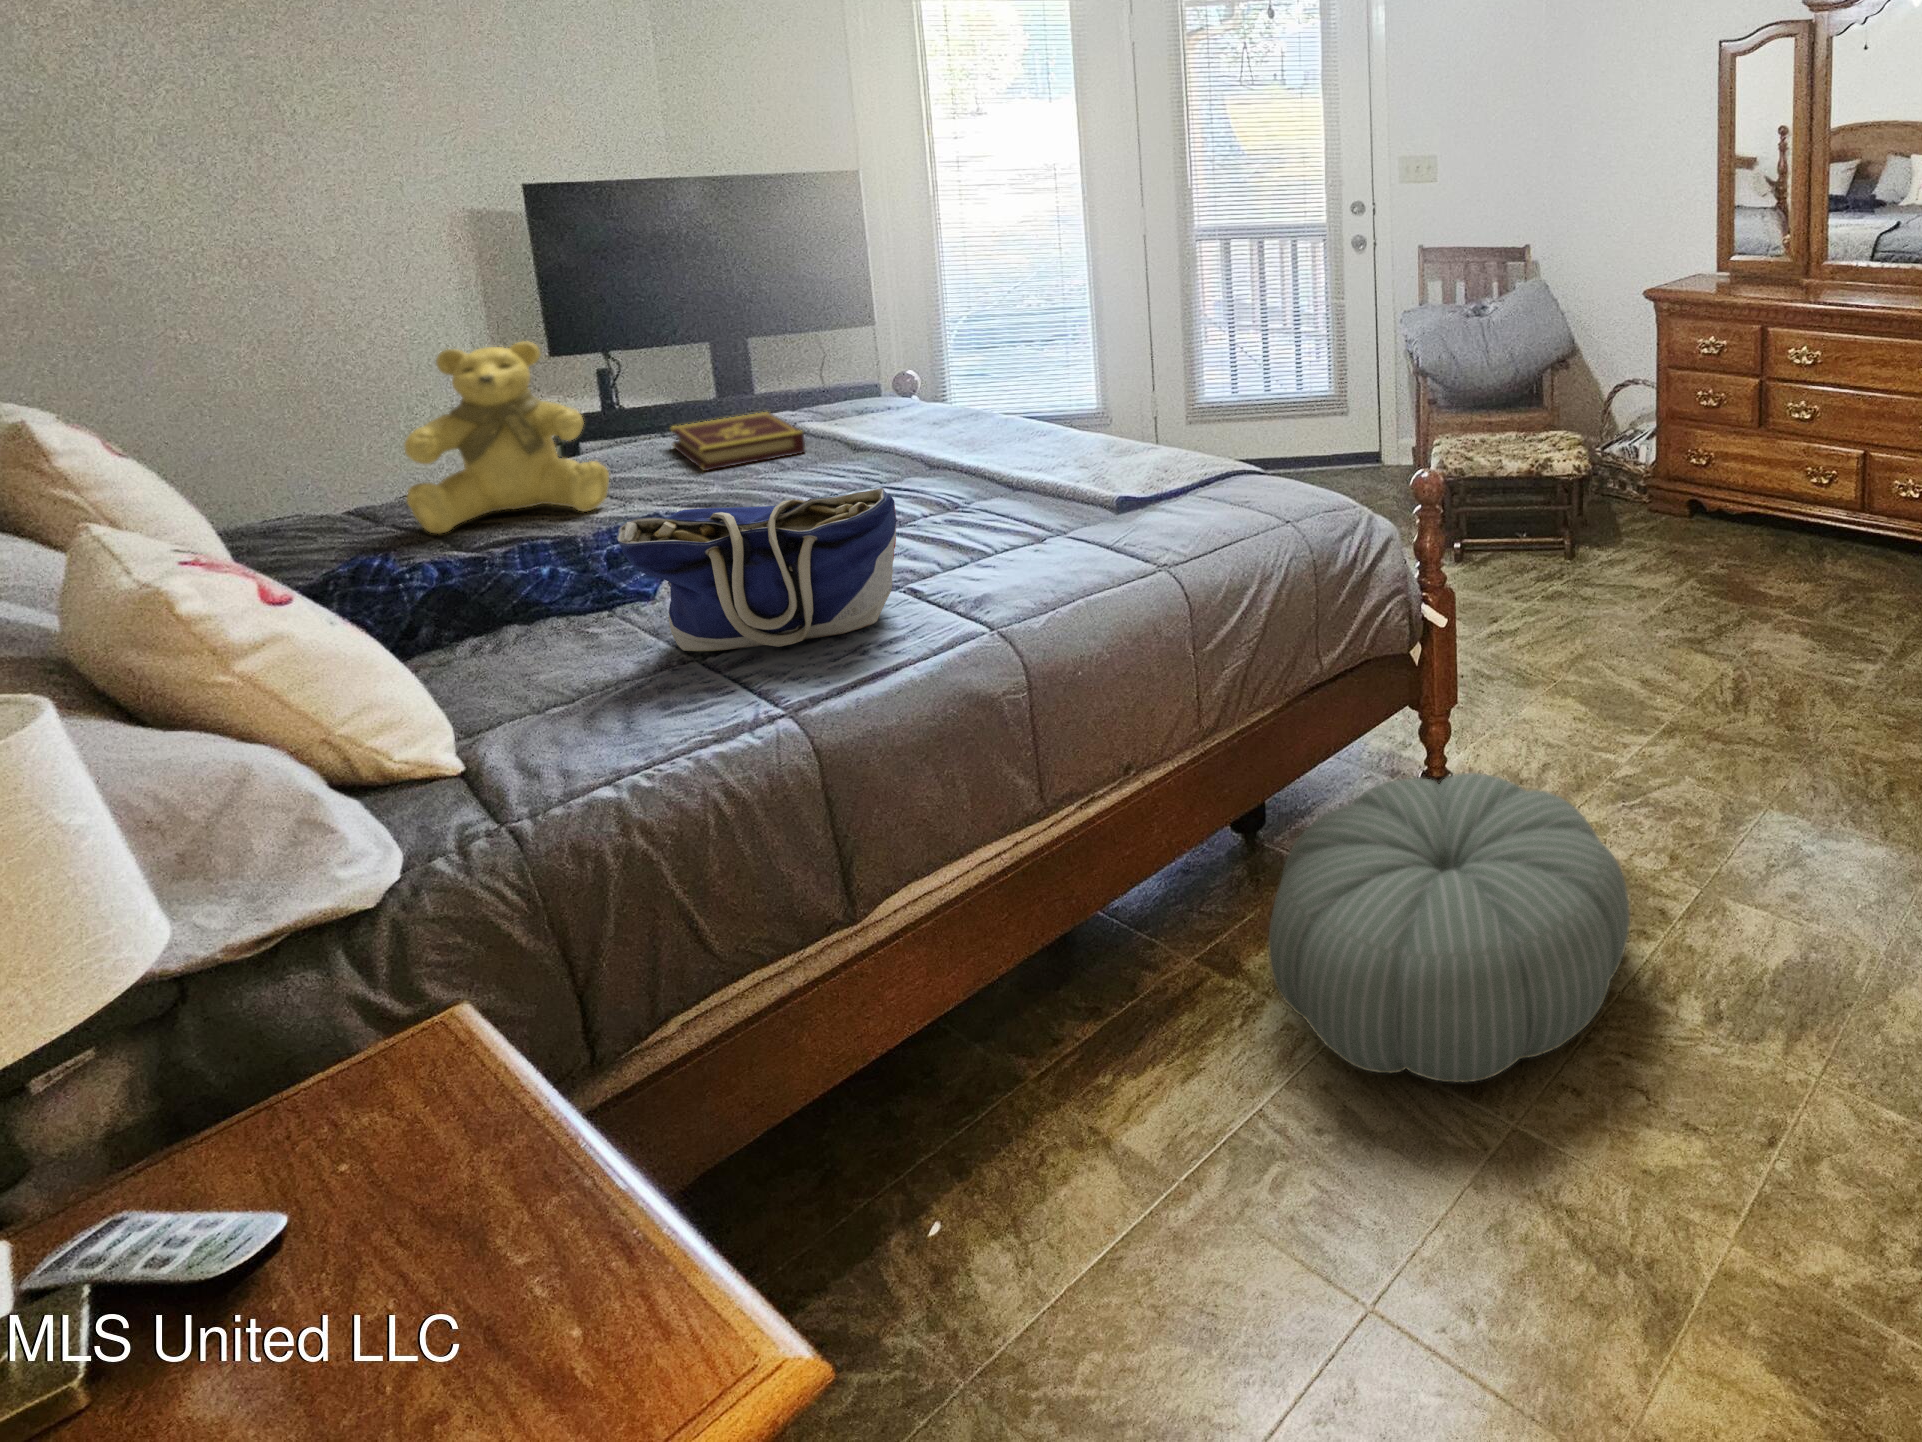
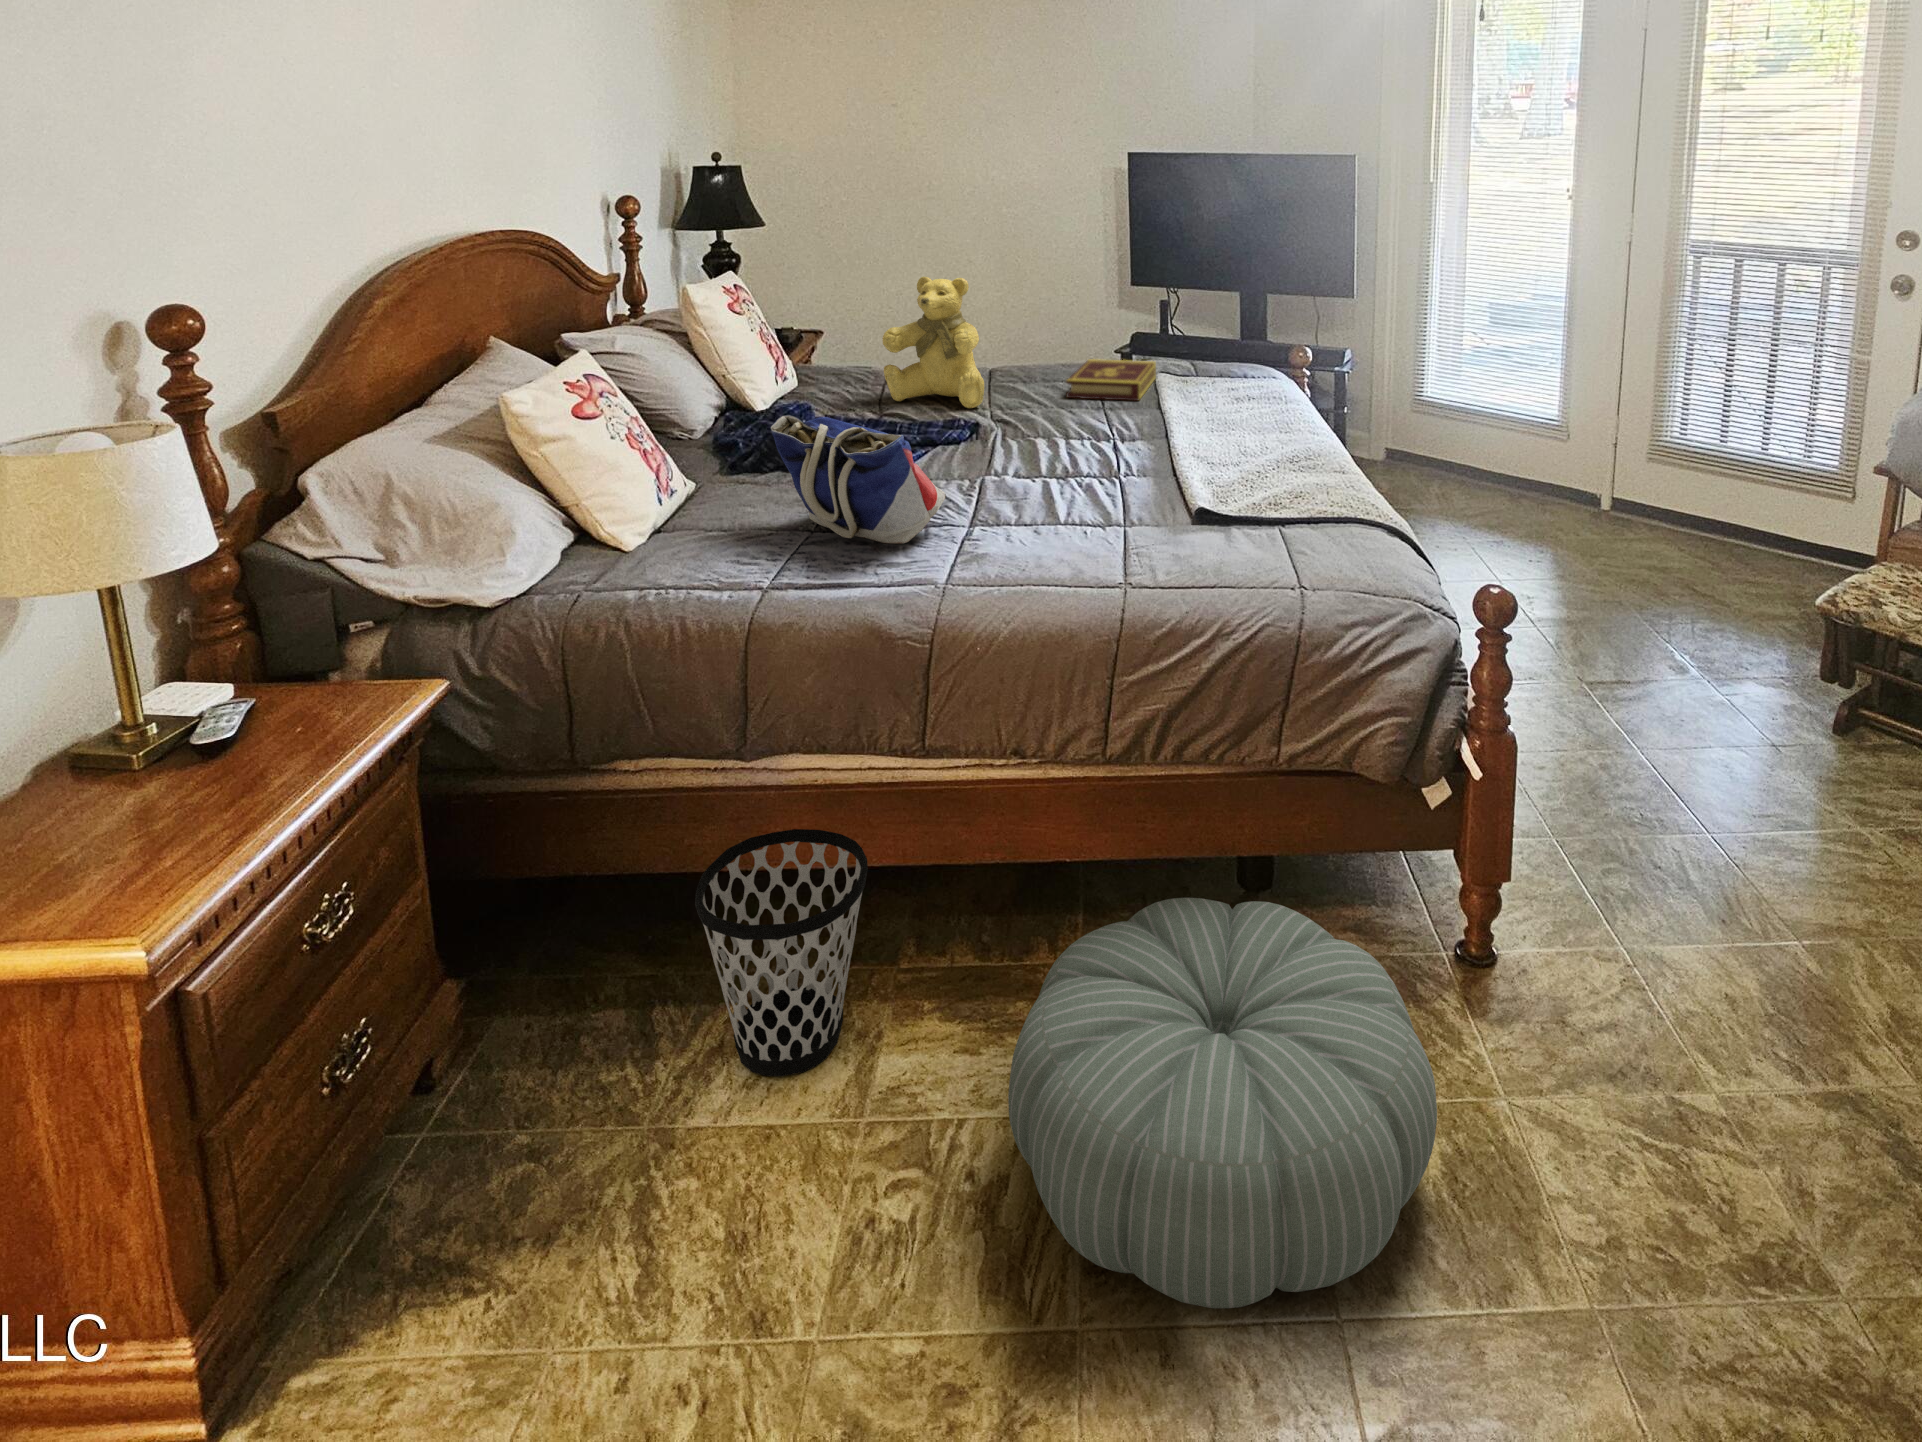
wastebasket: none [878,944,1098,1259] -> present [695,829,868,1076]

